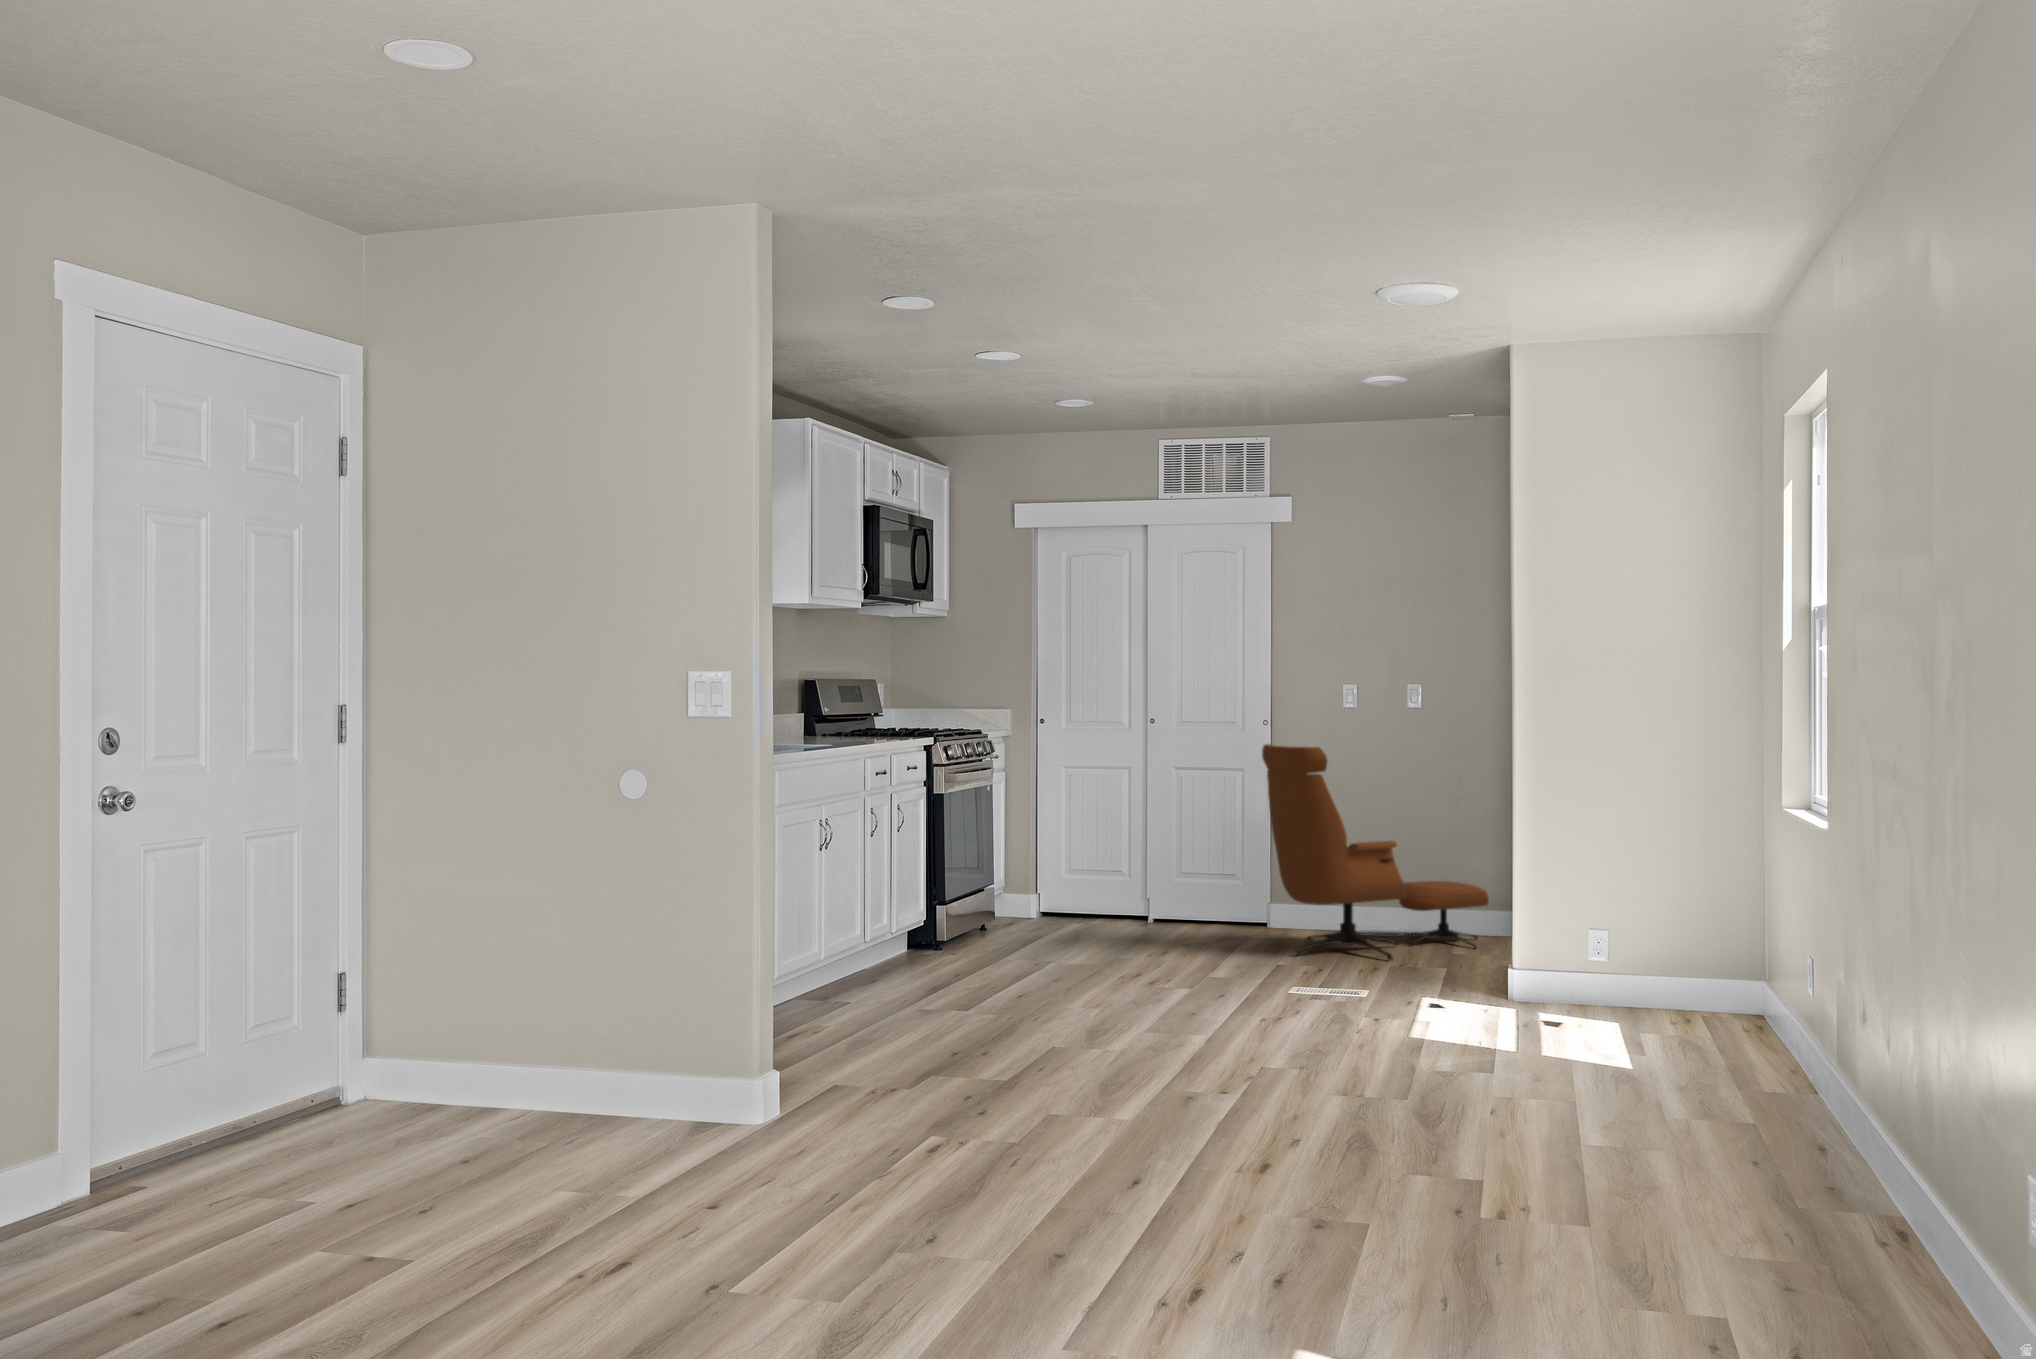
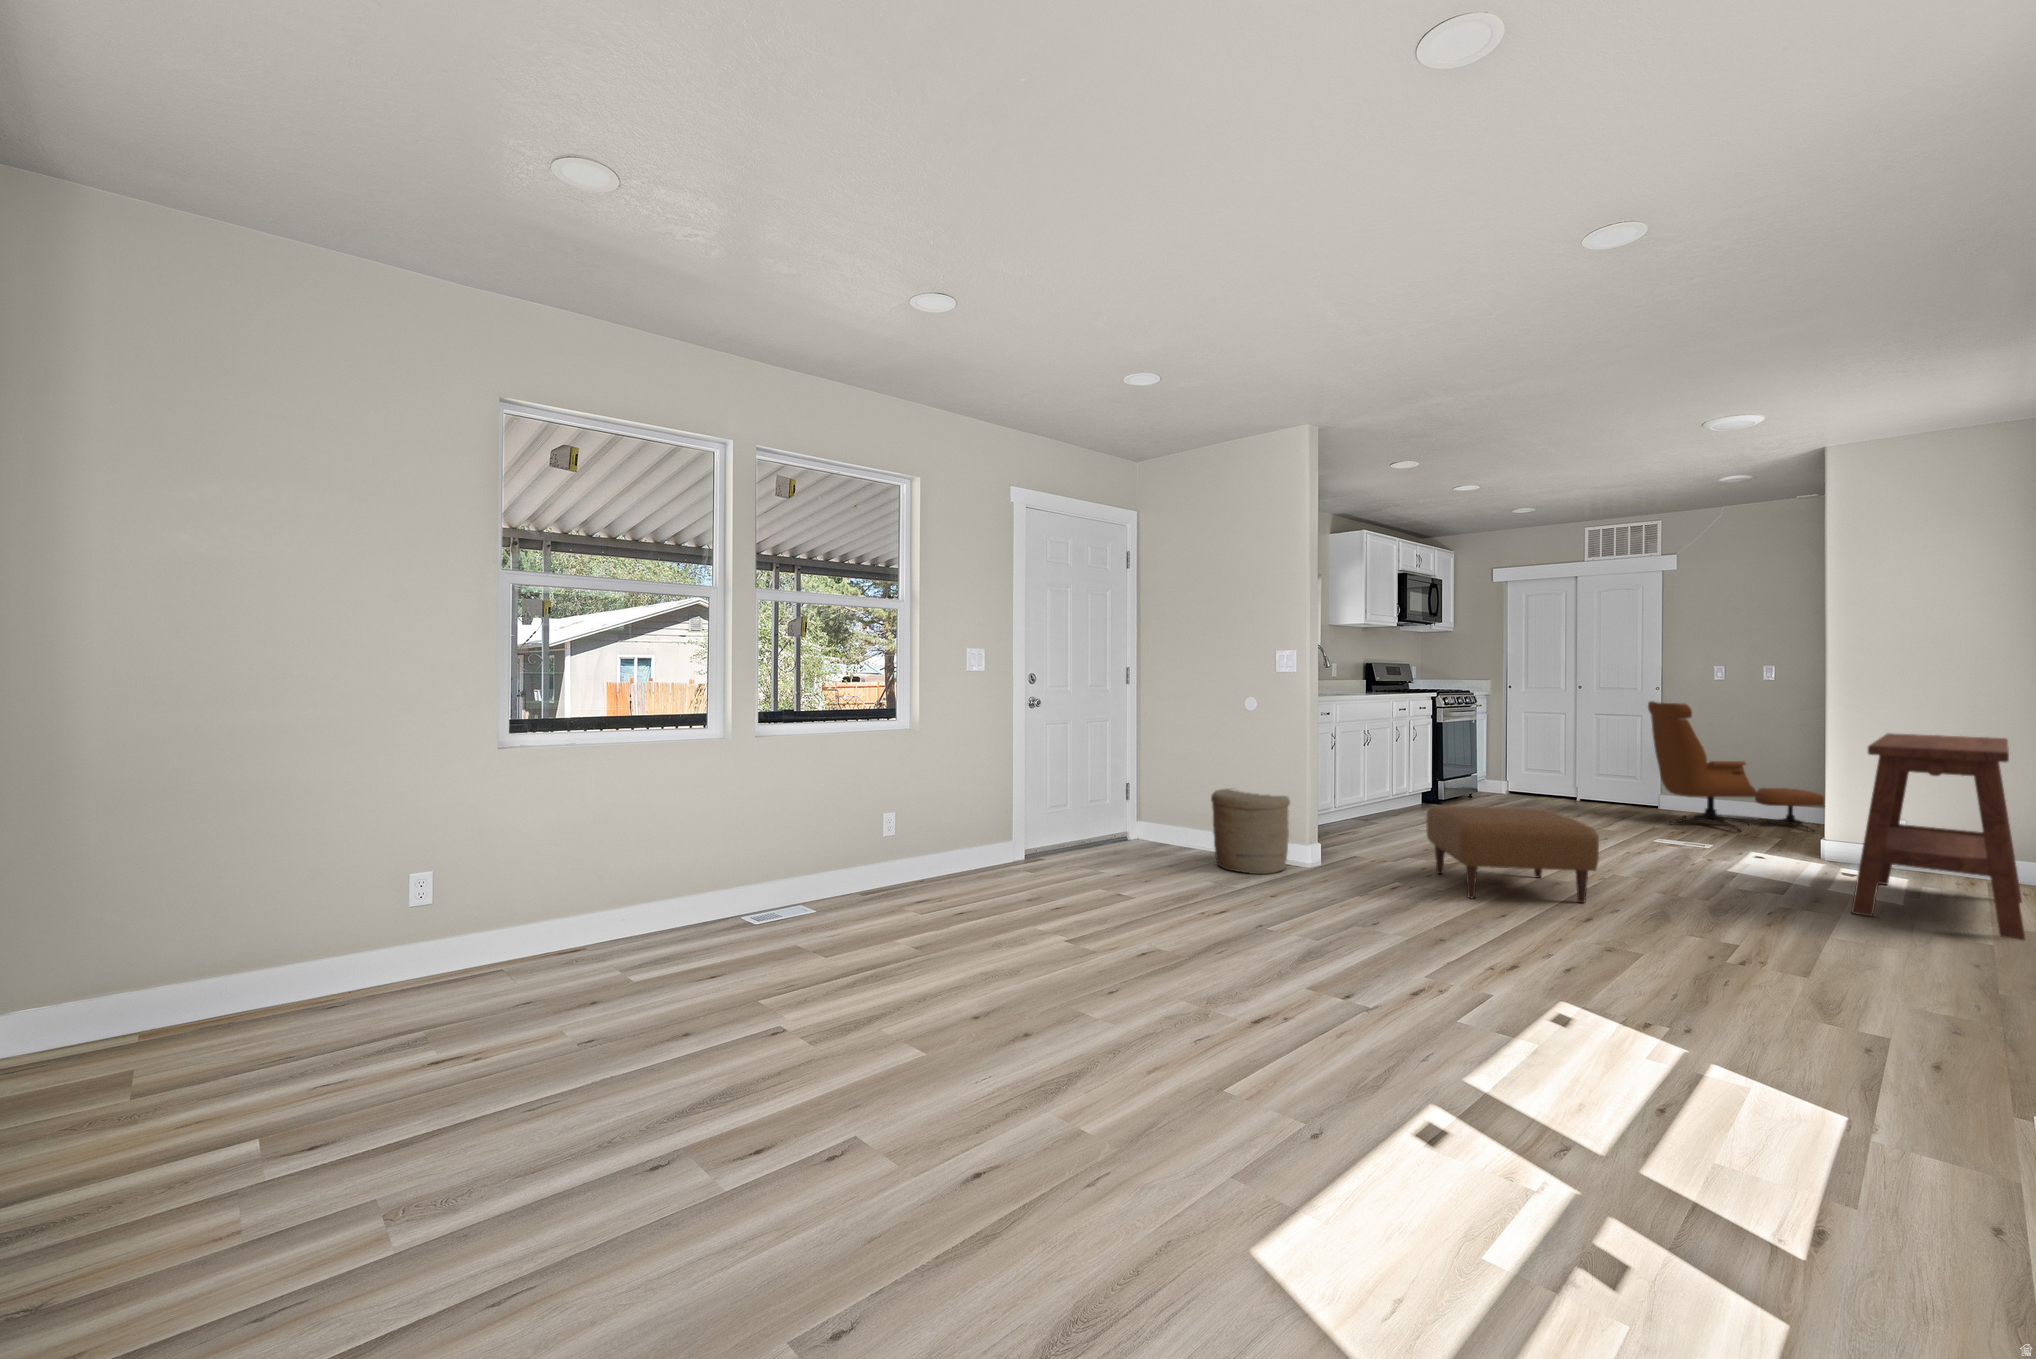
side table: none [1587,786,1809,1103] -> present [1851,733,2025,940]
ottoman: none [961,953,1271,1155] -> present [1426,806,1599,903]
woven basket: none [504,959,689,1165] -> present [1211,788,1290,874]

